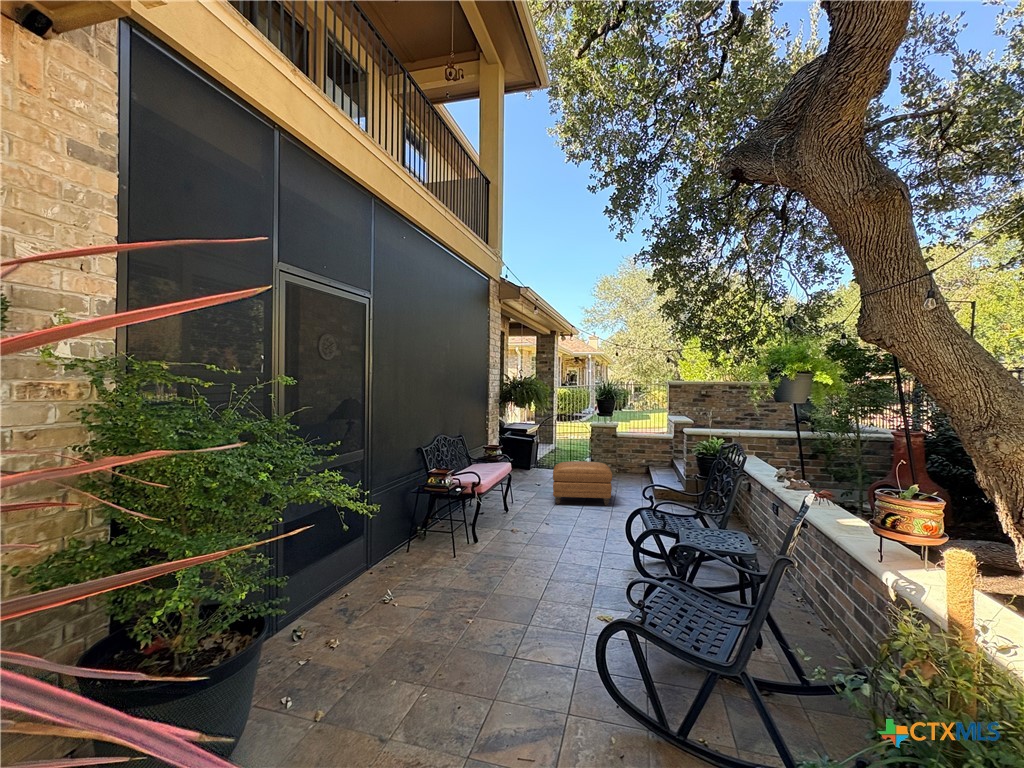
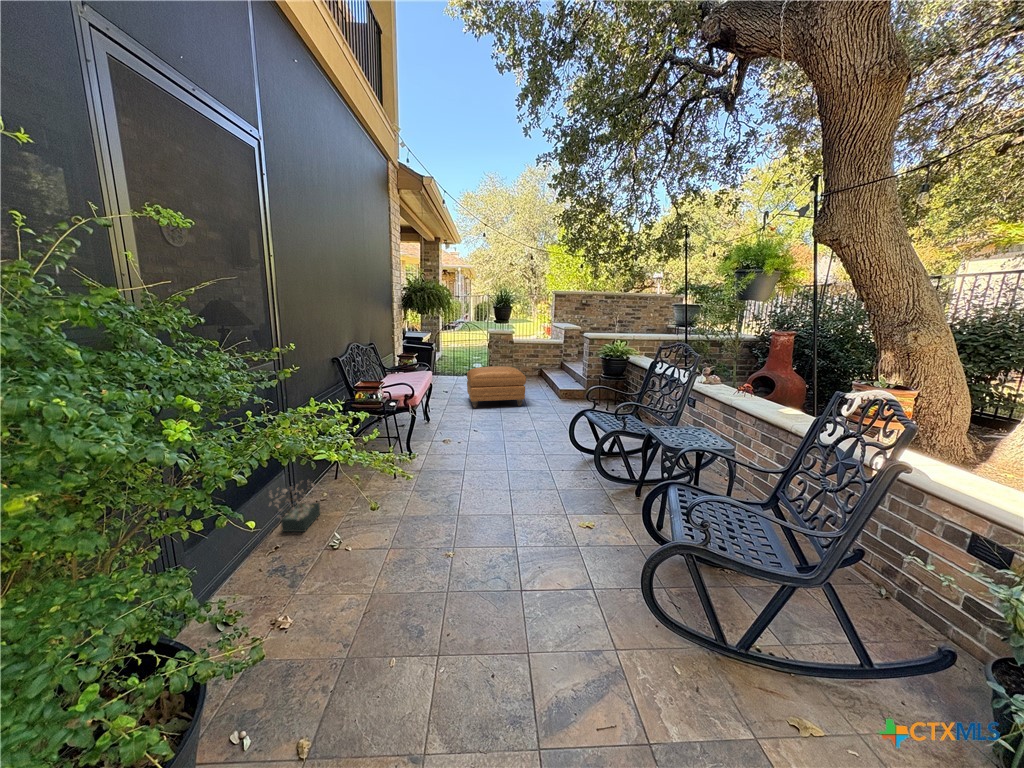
decorative plant: none [344,547,384,590] -> present [269,481,320,532]

